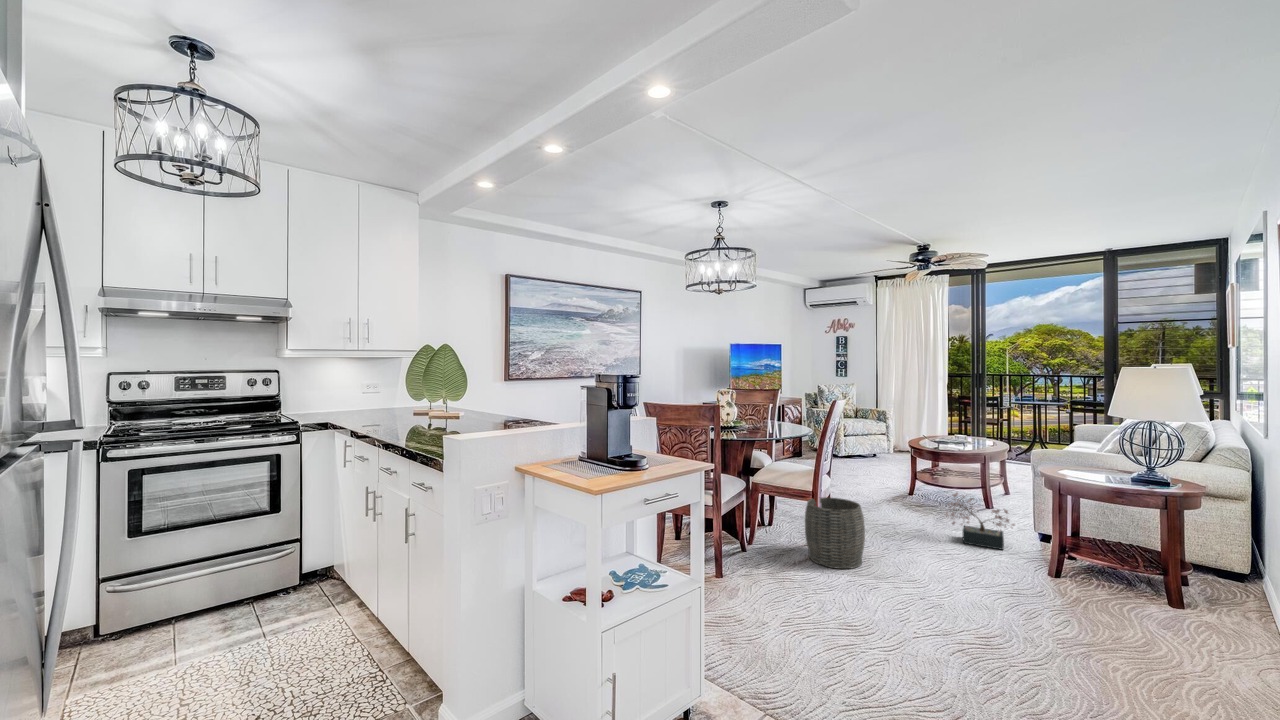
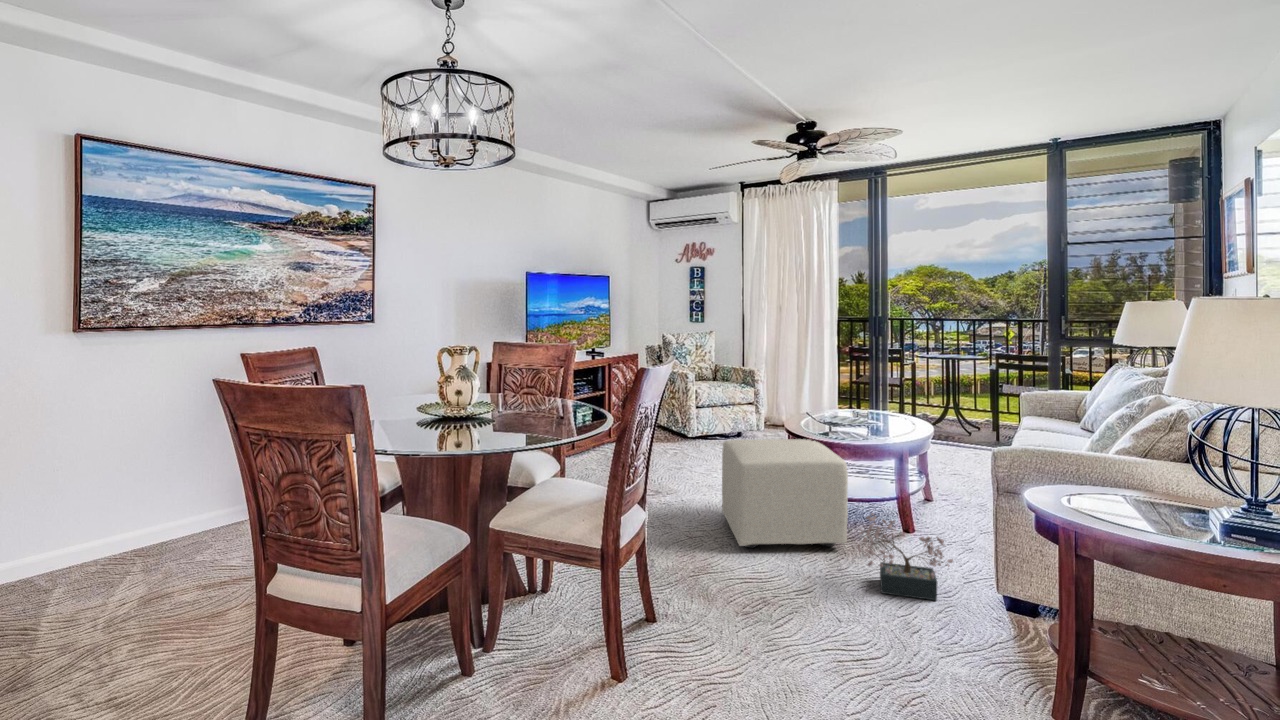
ottoman: none [855,449,944,519] -> present [722,439,848,548]
woven basket: present [805,497,865,569] -> none [653,553,754,694]

